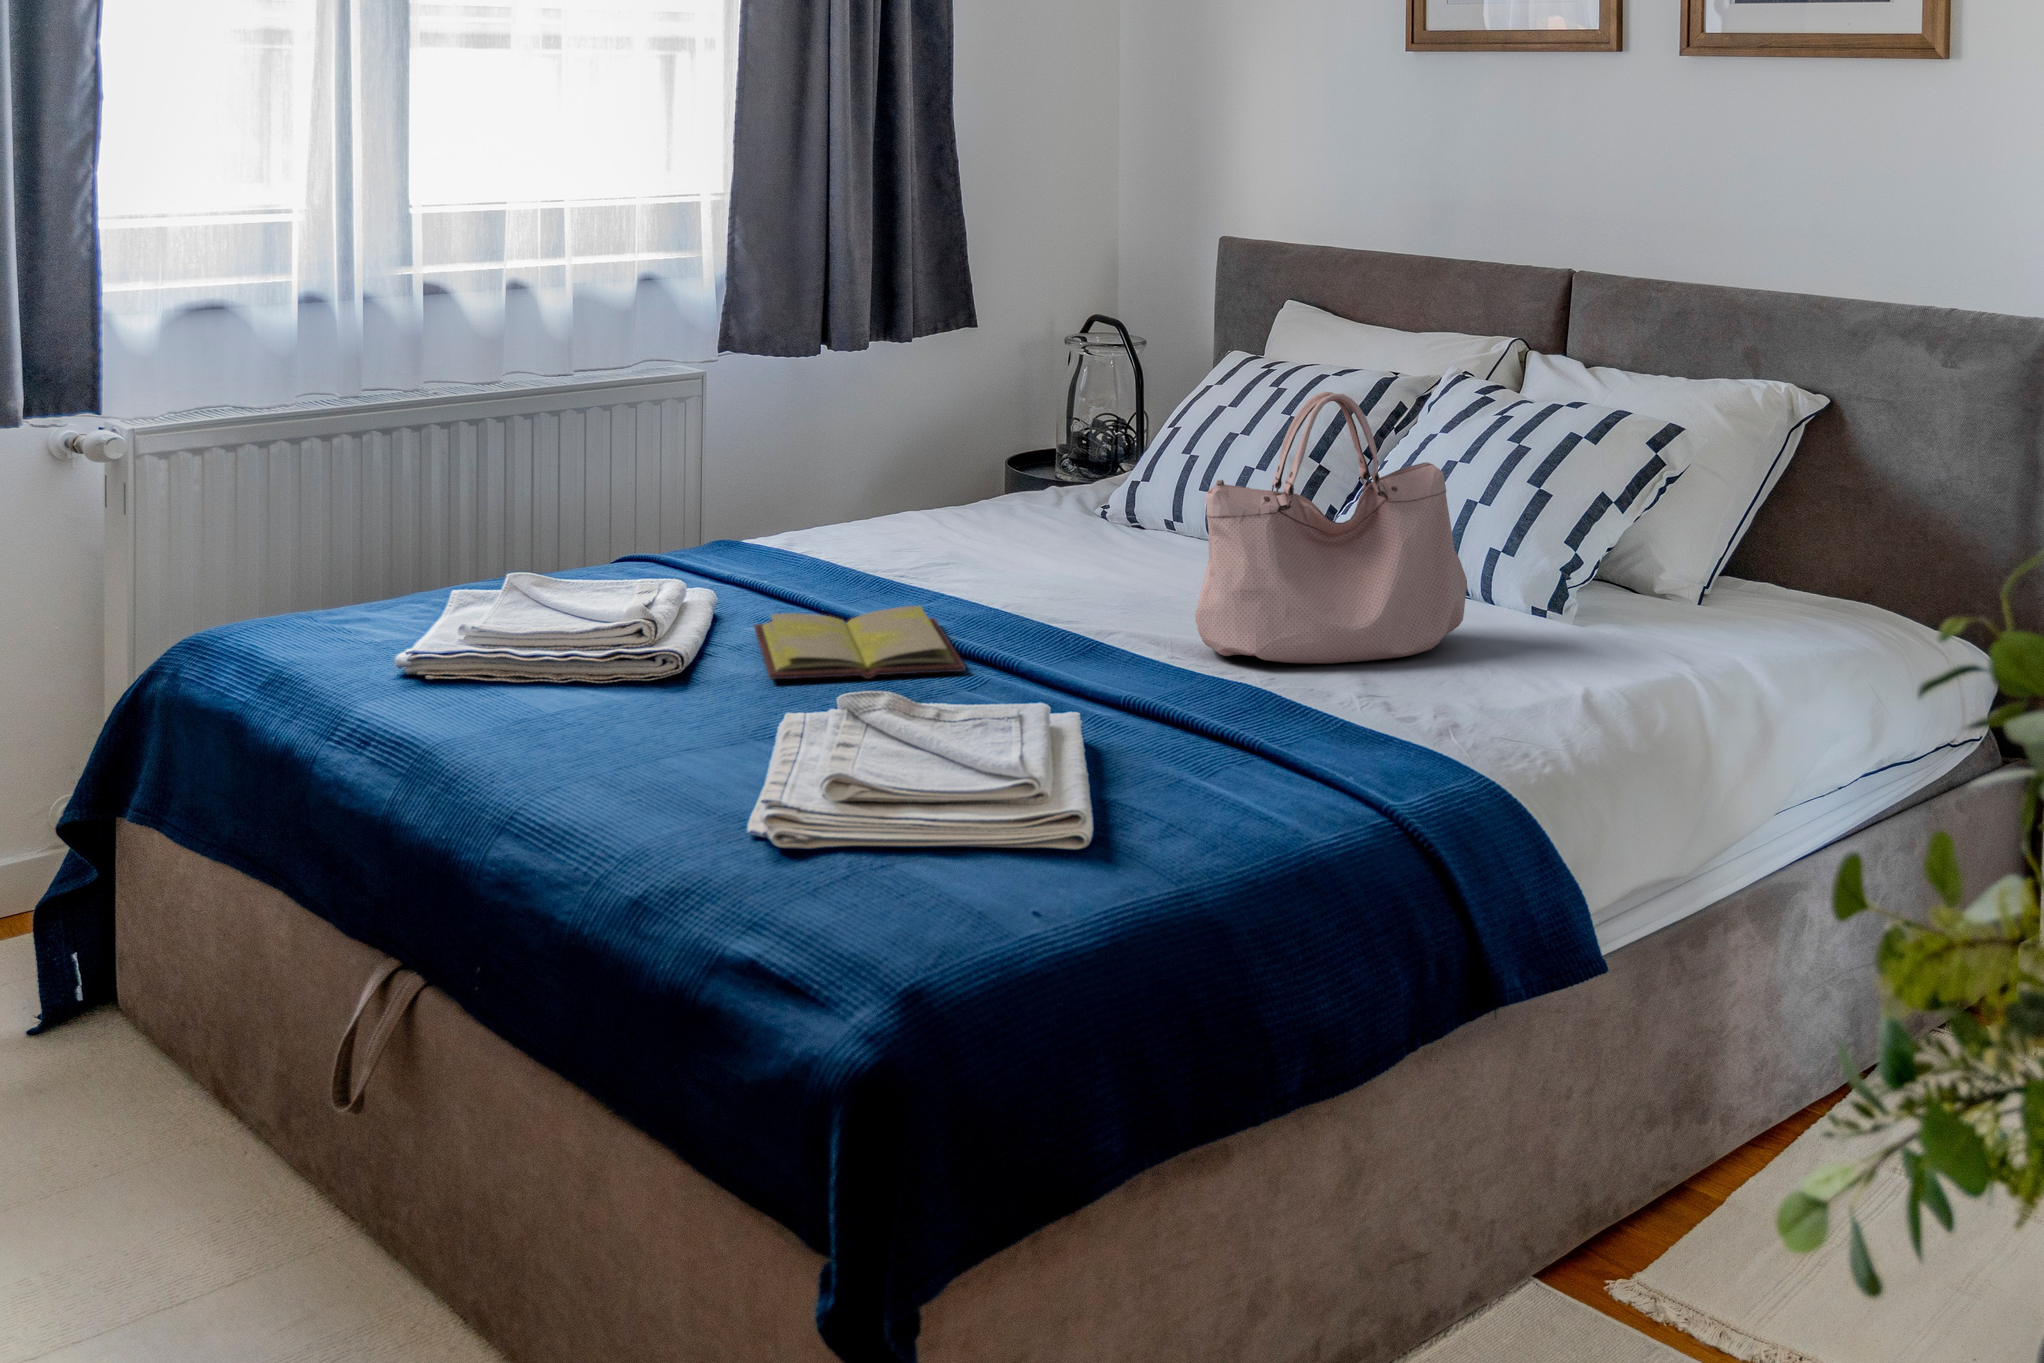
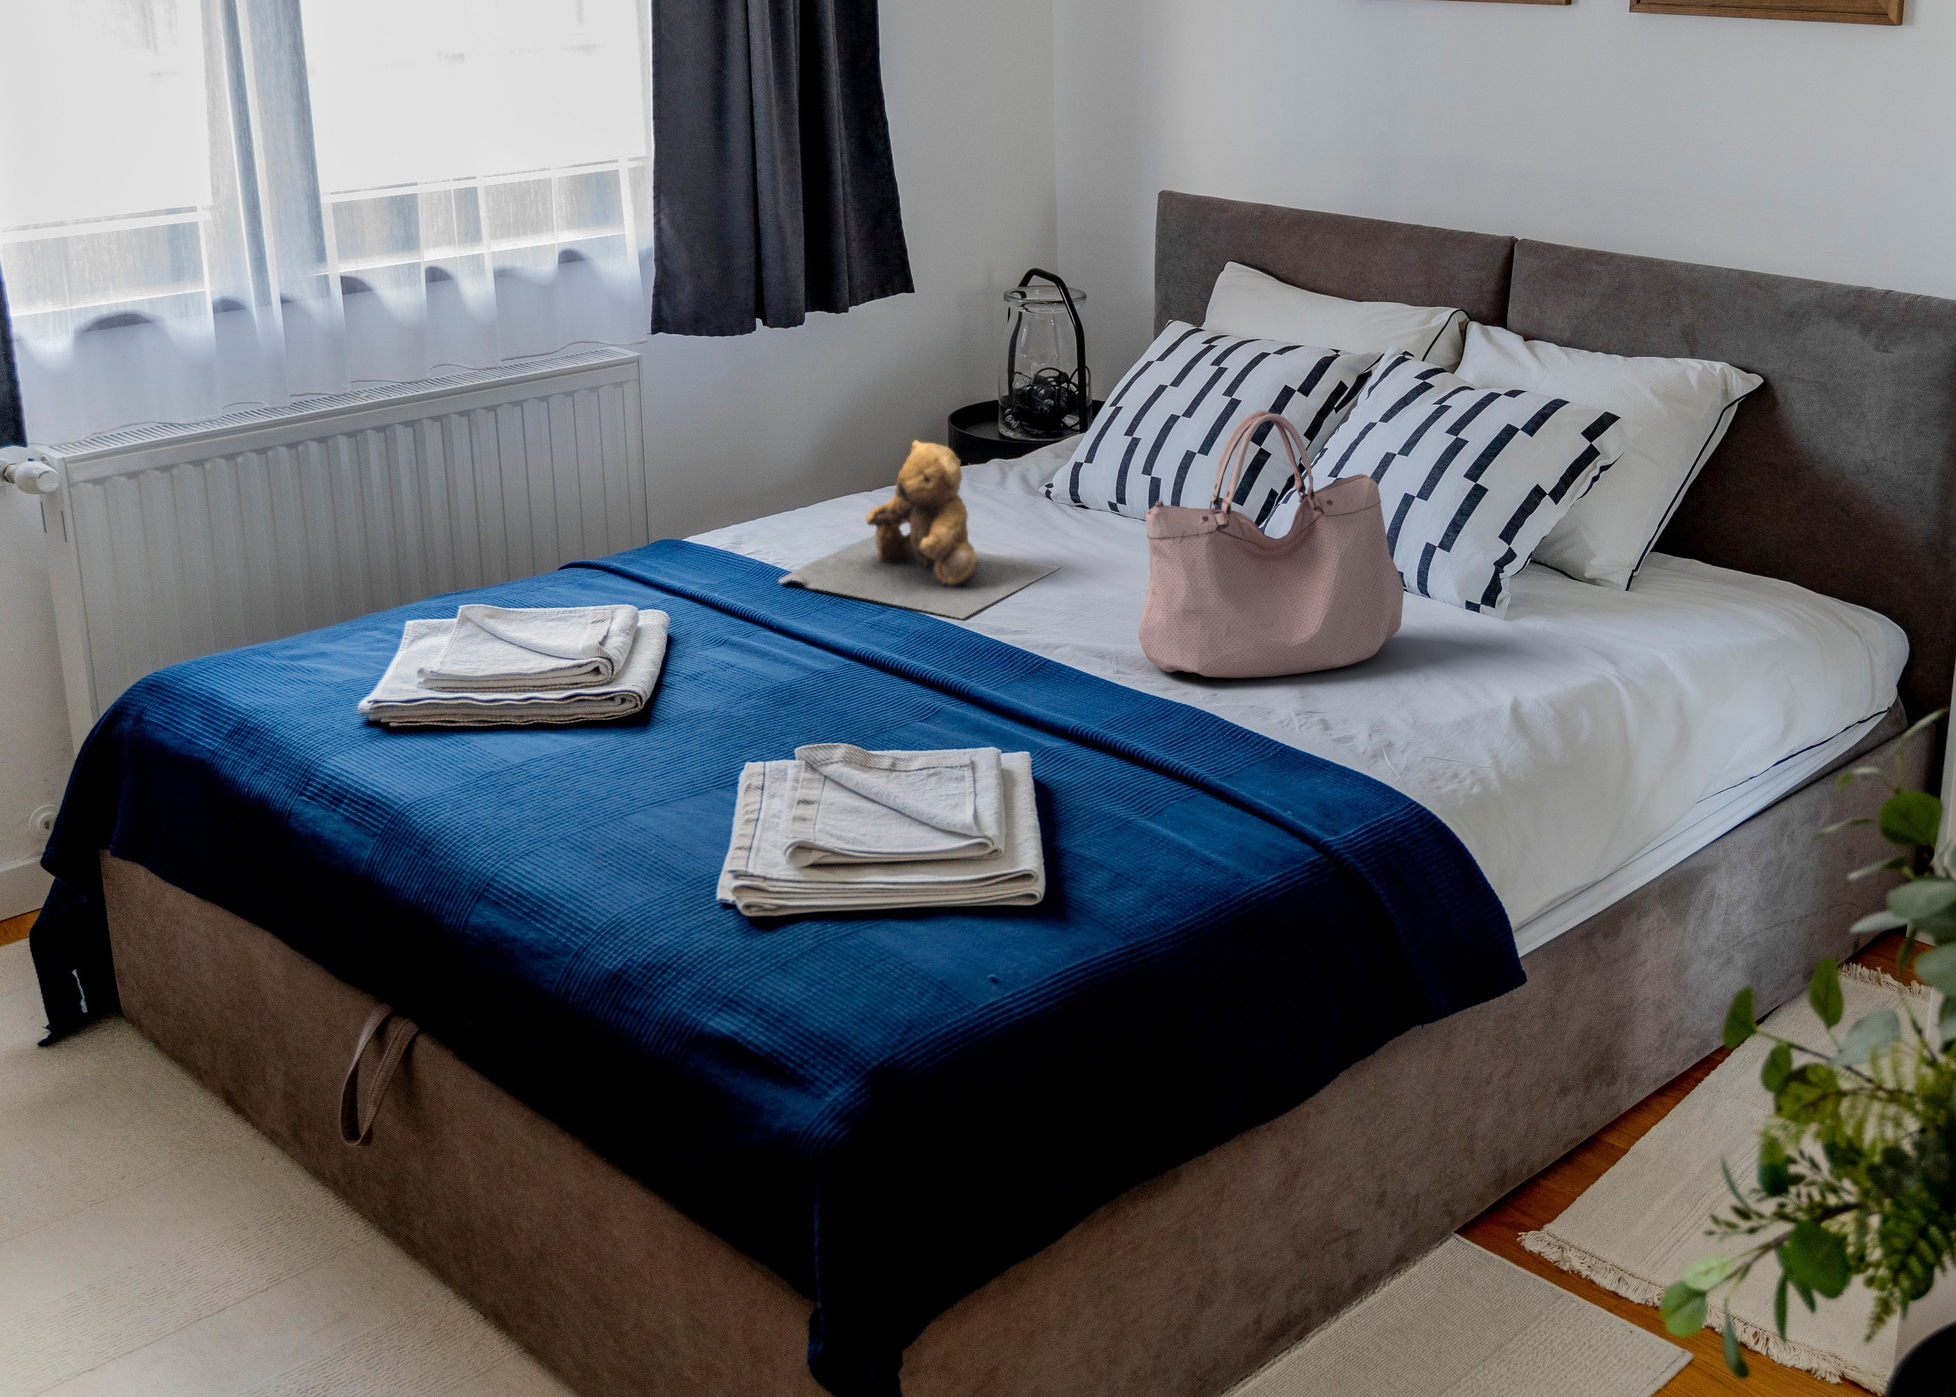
teddy bear: none [829,436,1116,609] -> present [779,440,1058,618]
diary: present [754,606,965,680] -> none [709,624,916,715]

